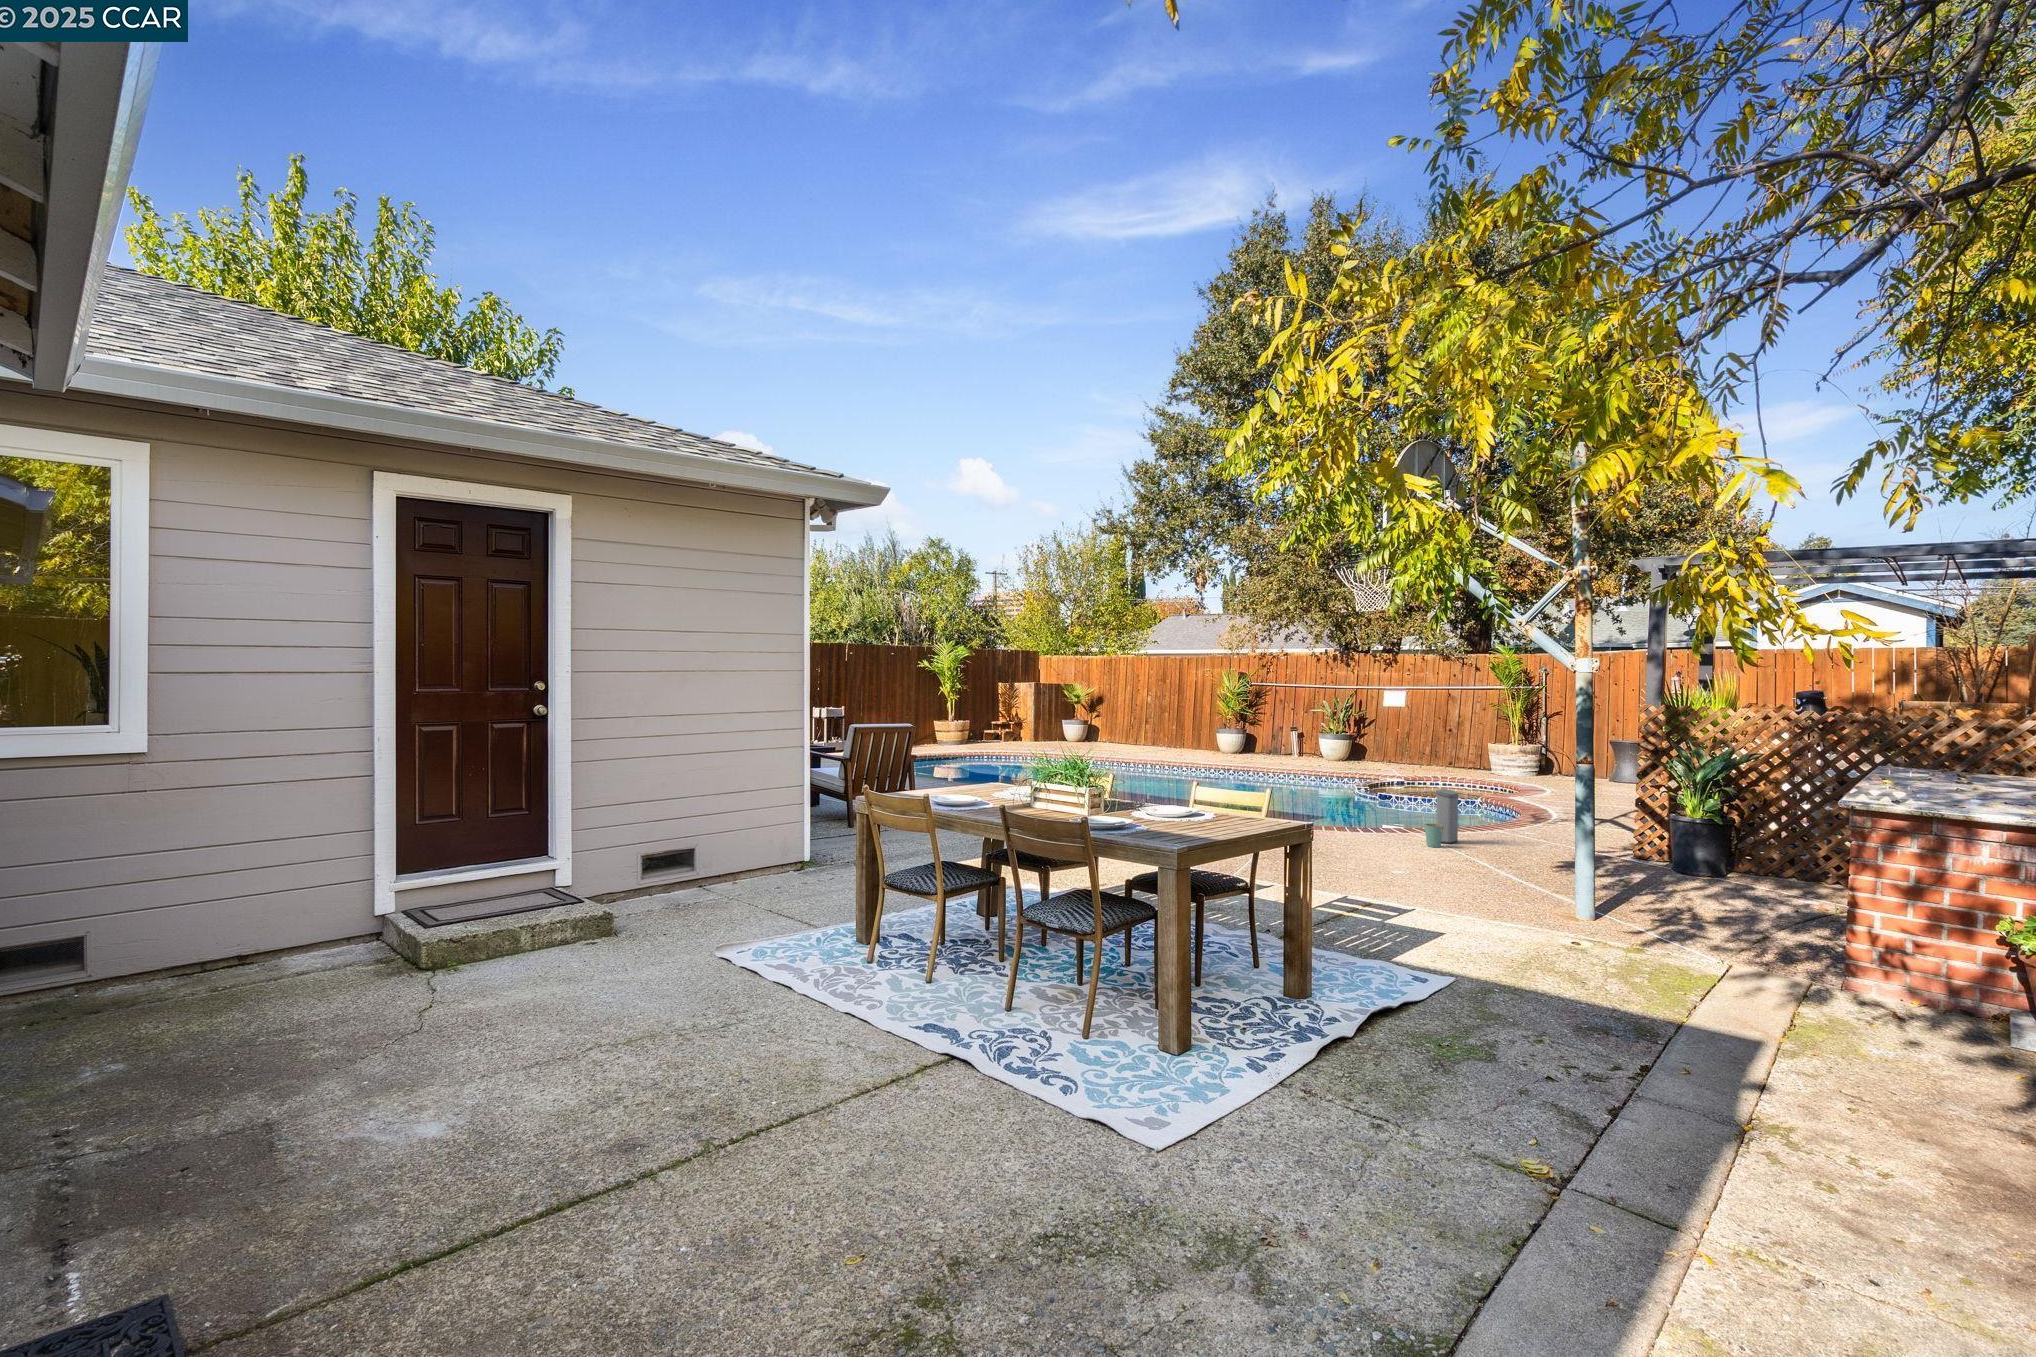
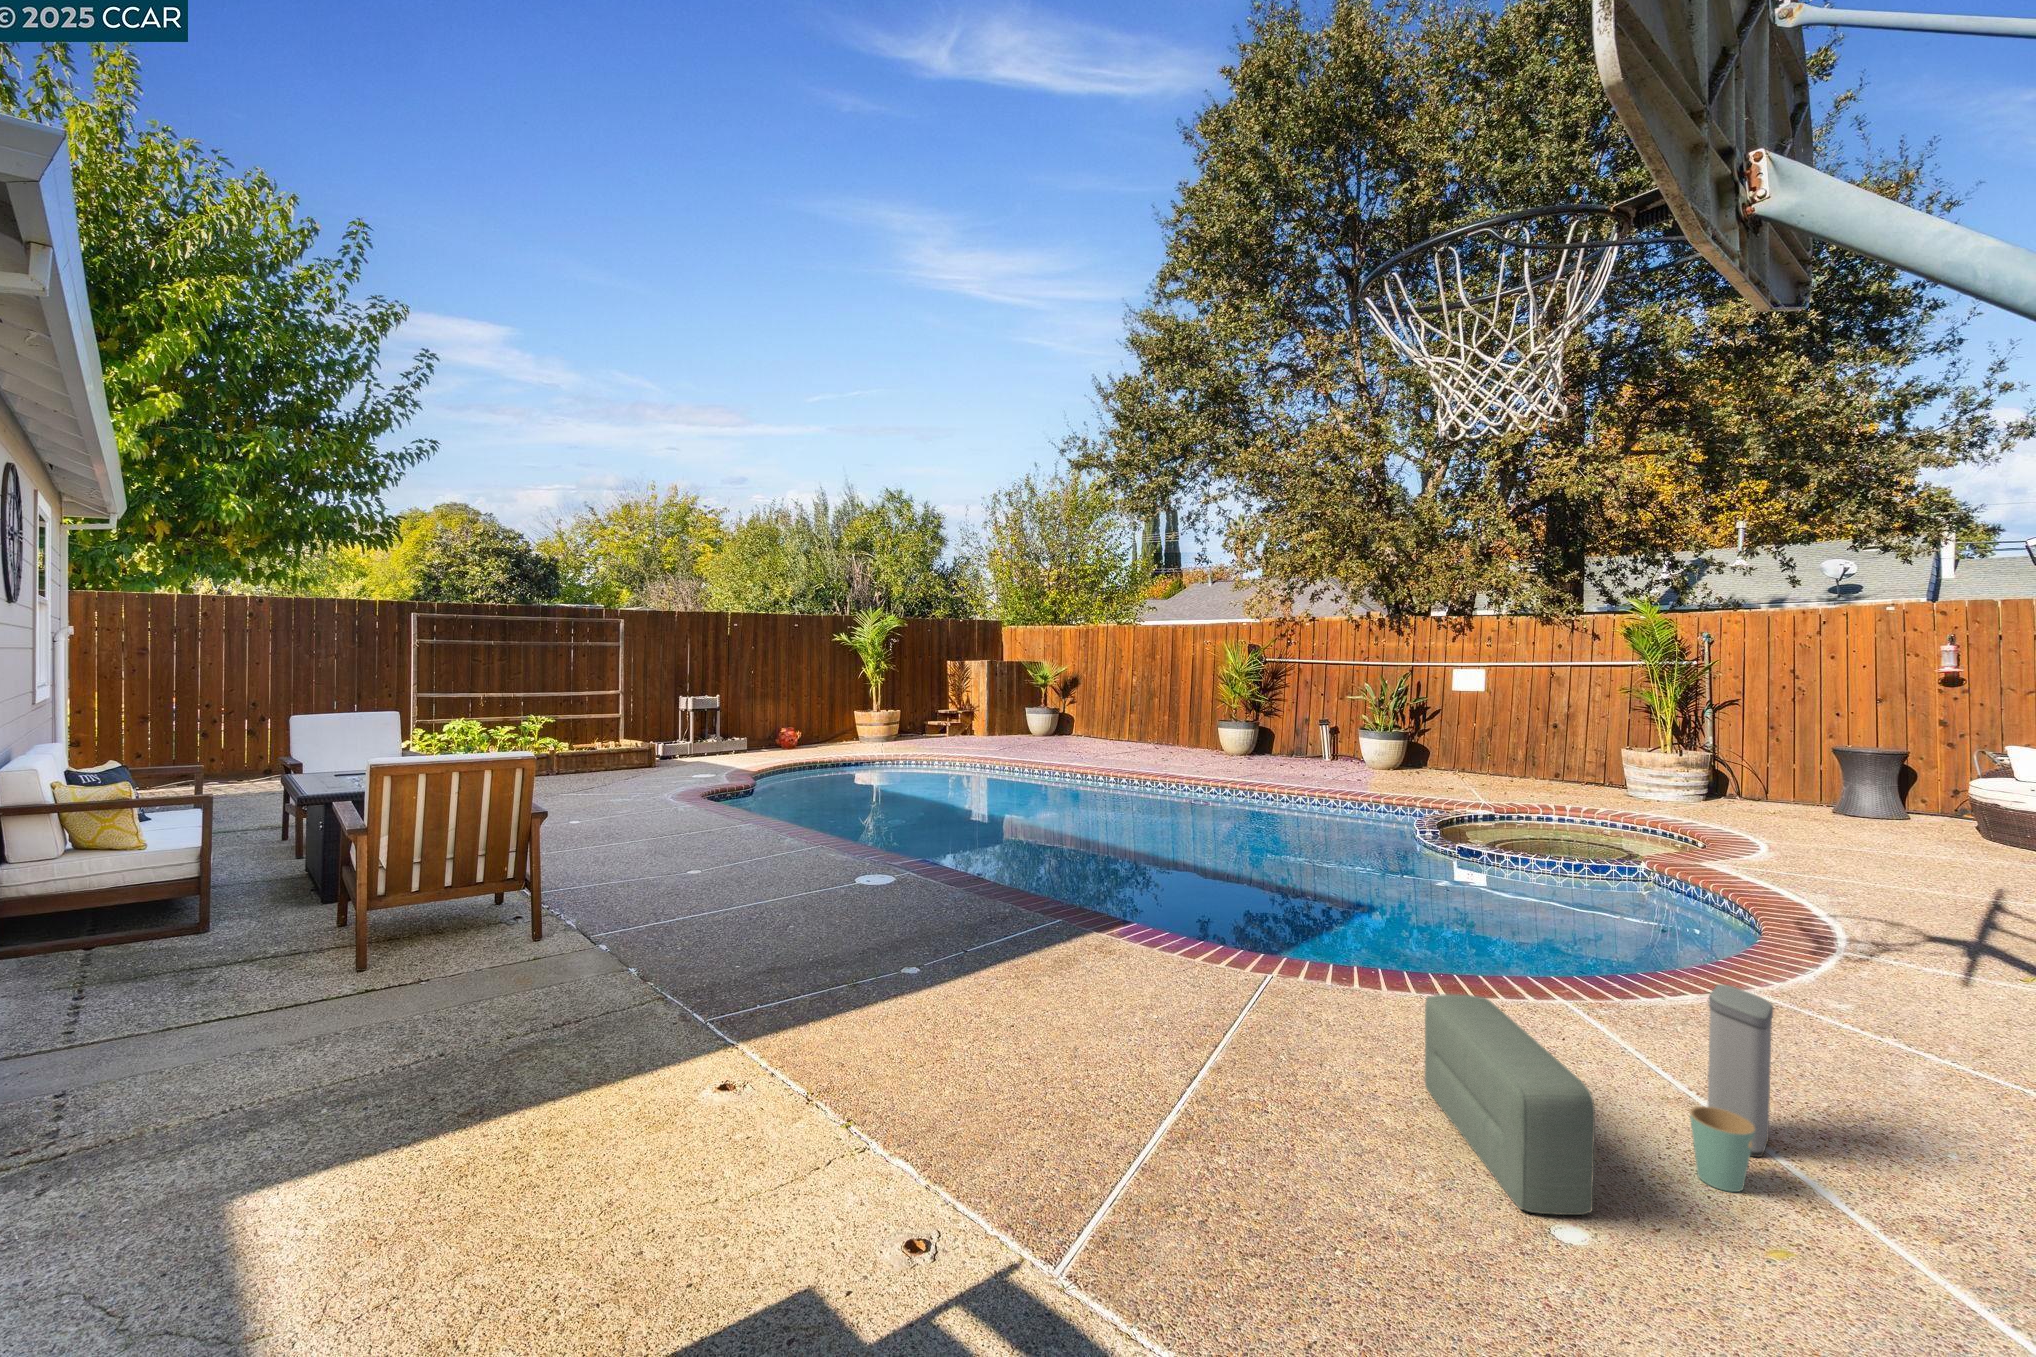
pouf: none [1339,798,1389,849] -> present [1425,994,1595,1215]

